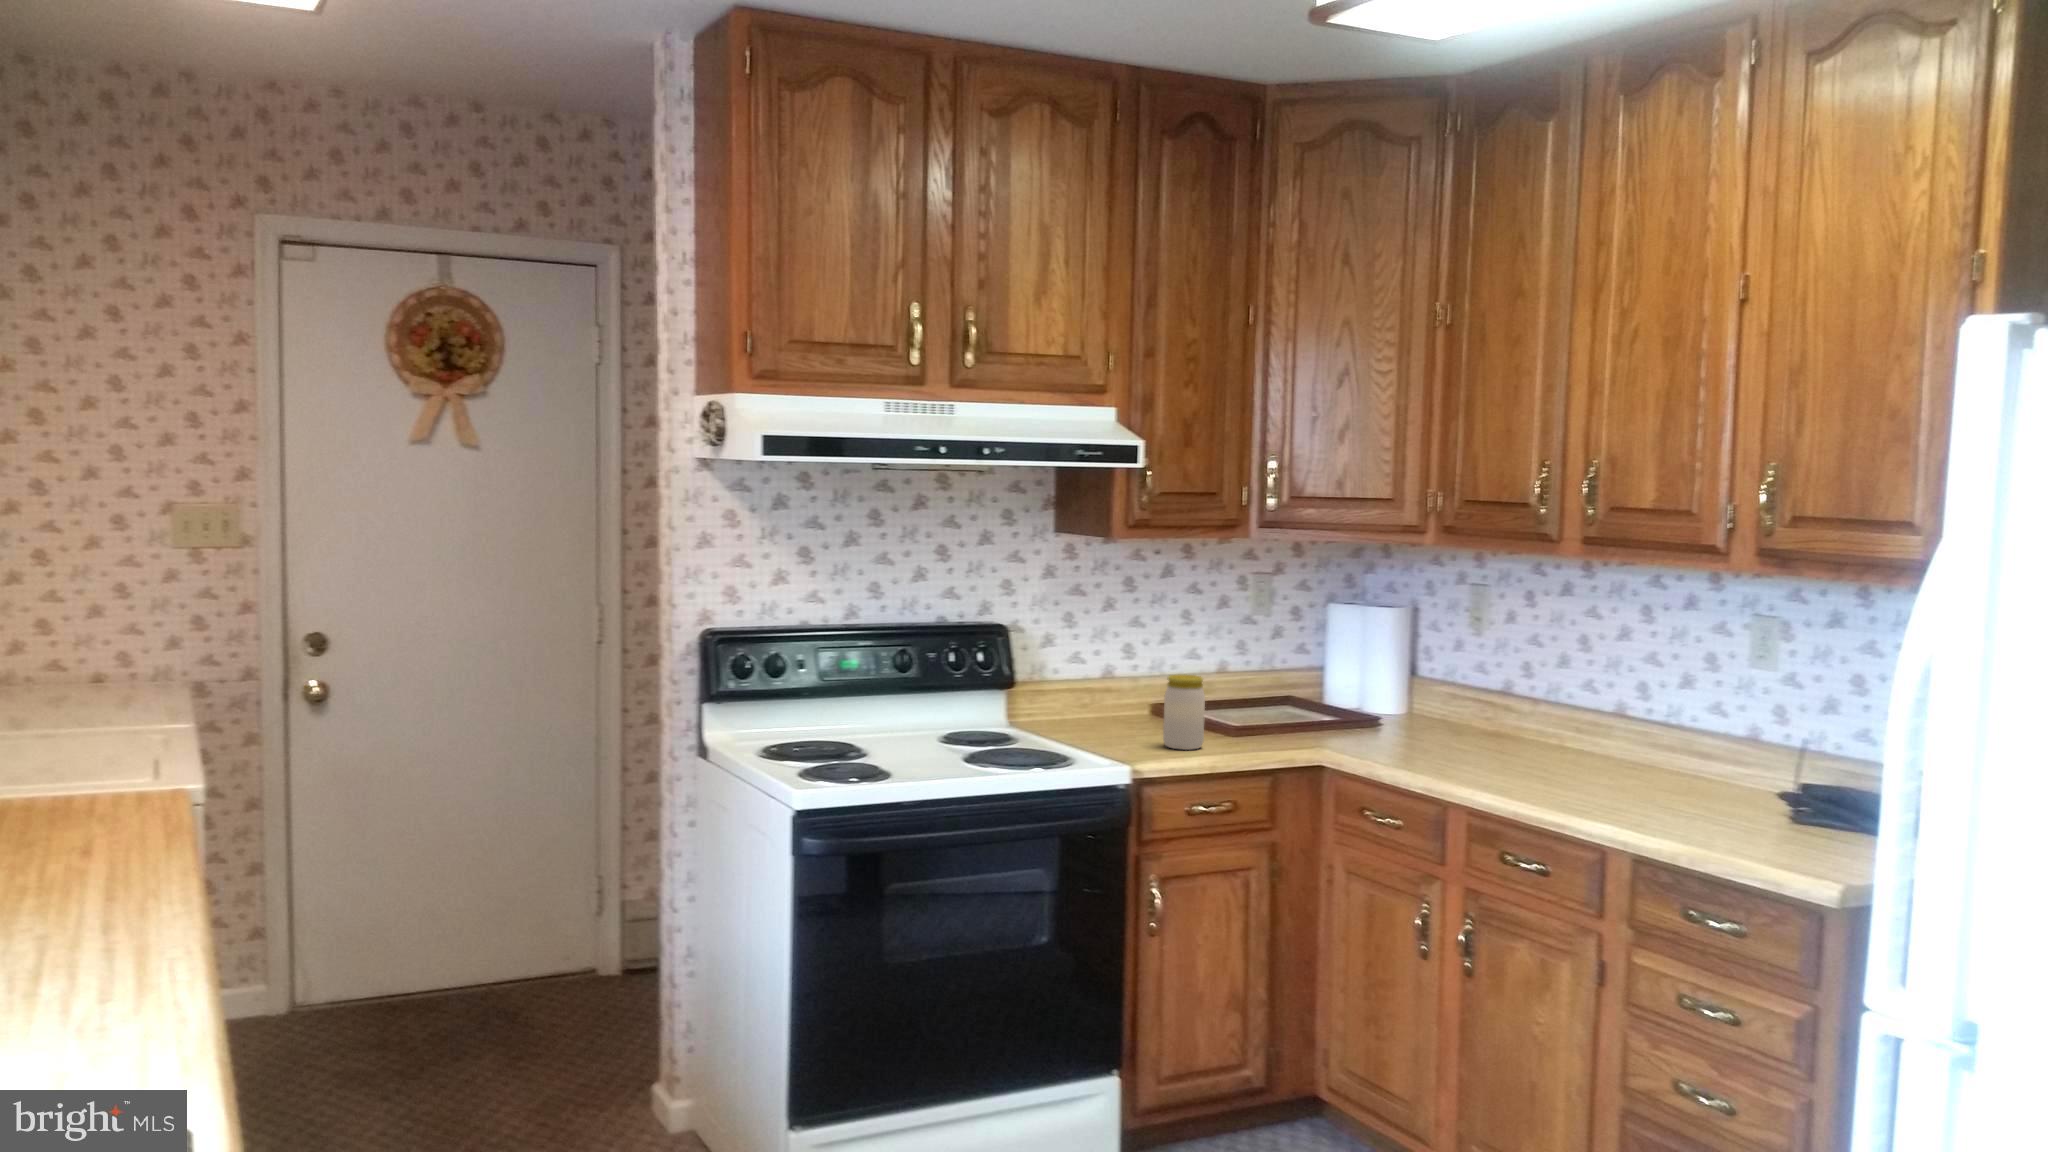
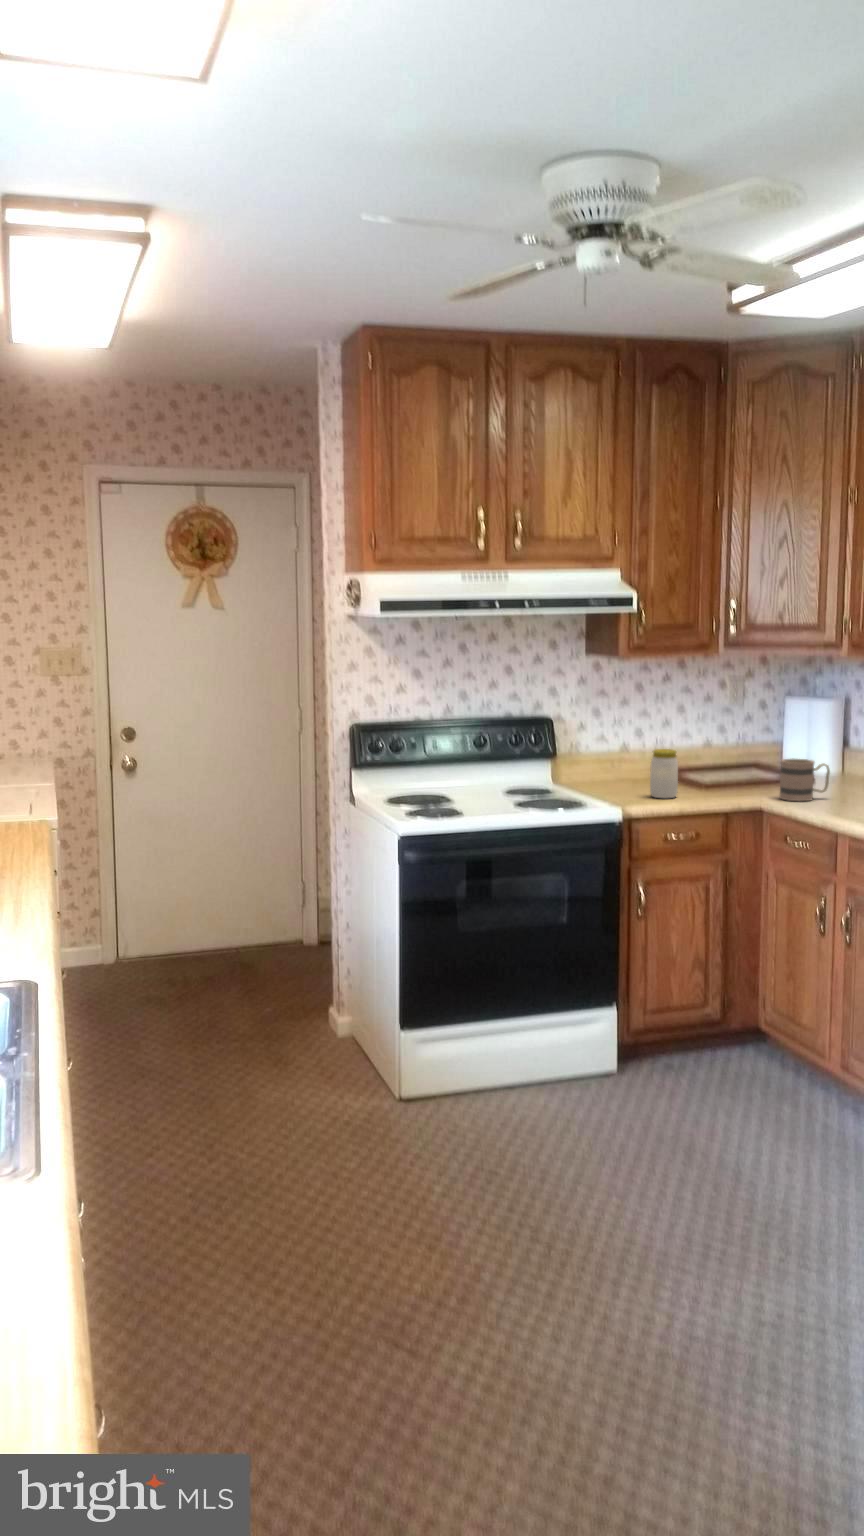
mug: none [1350,690,1422,754] -> present [779,758,830,801]

